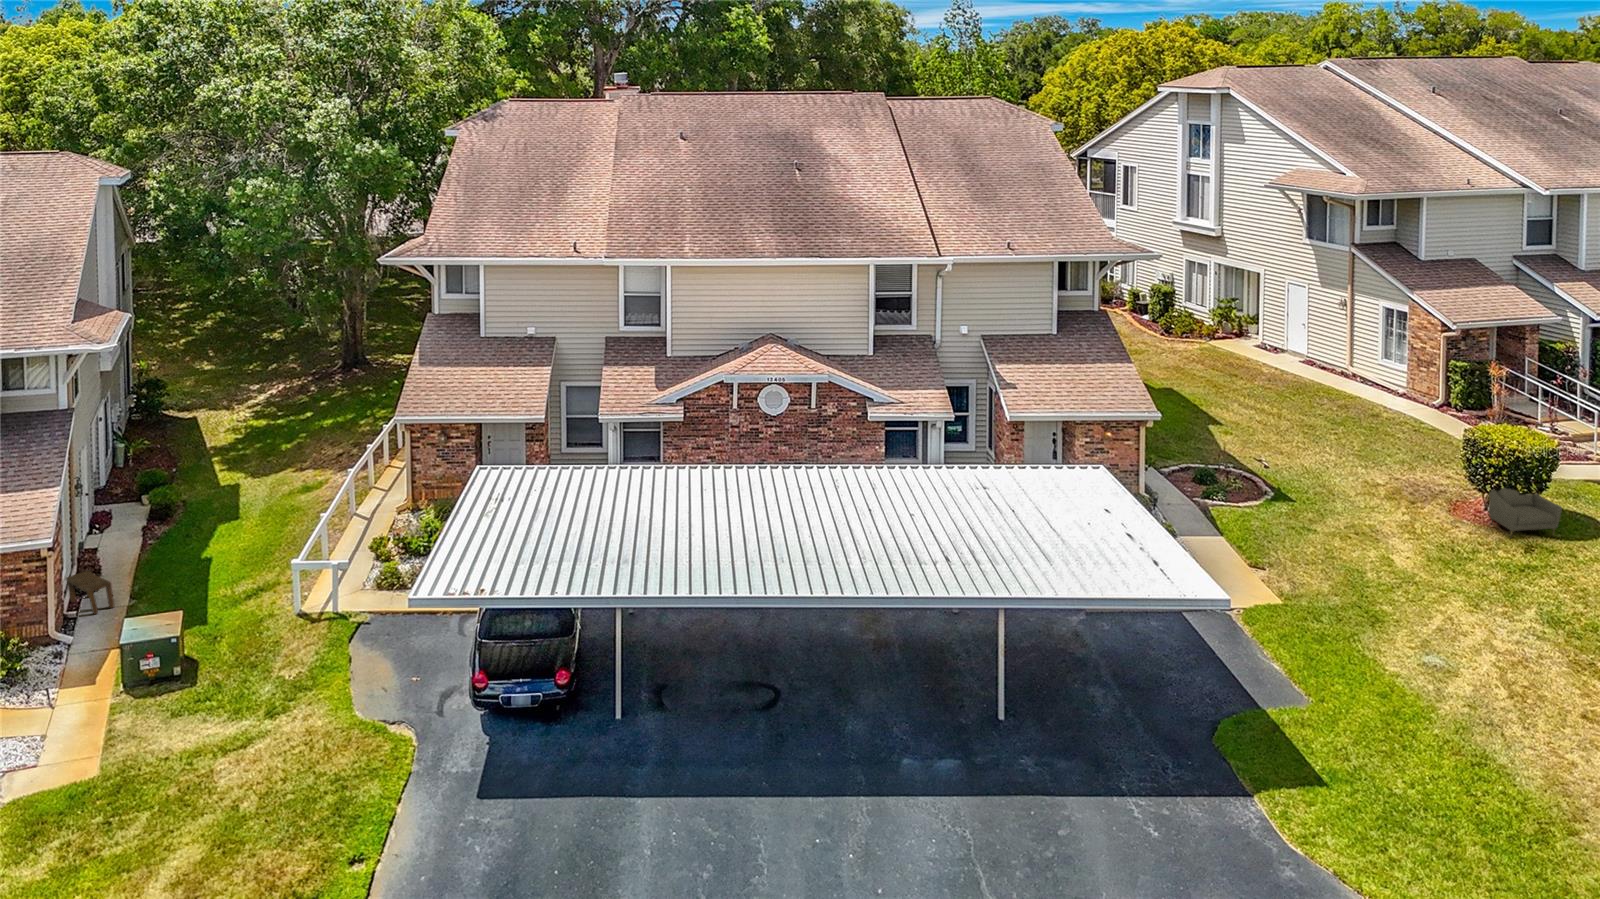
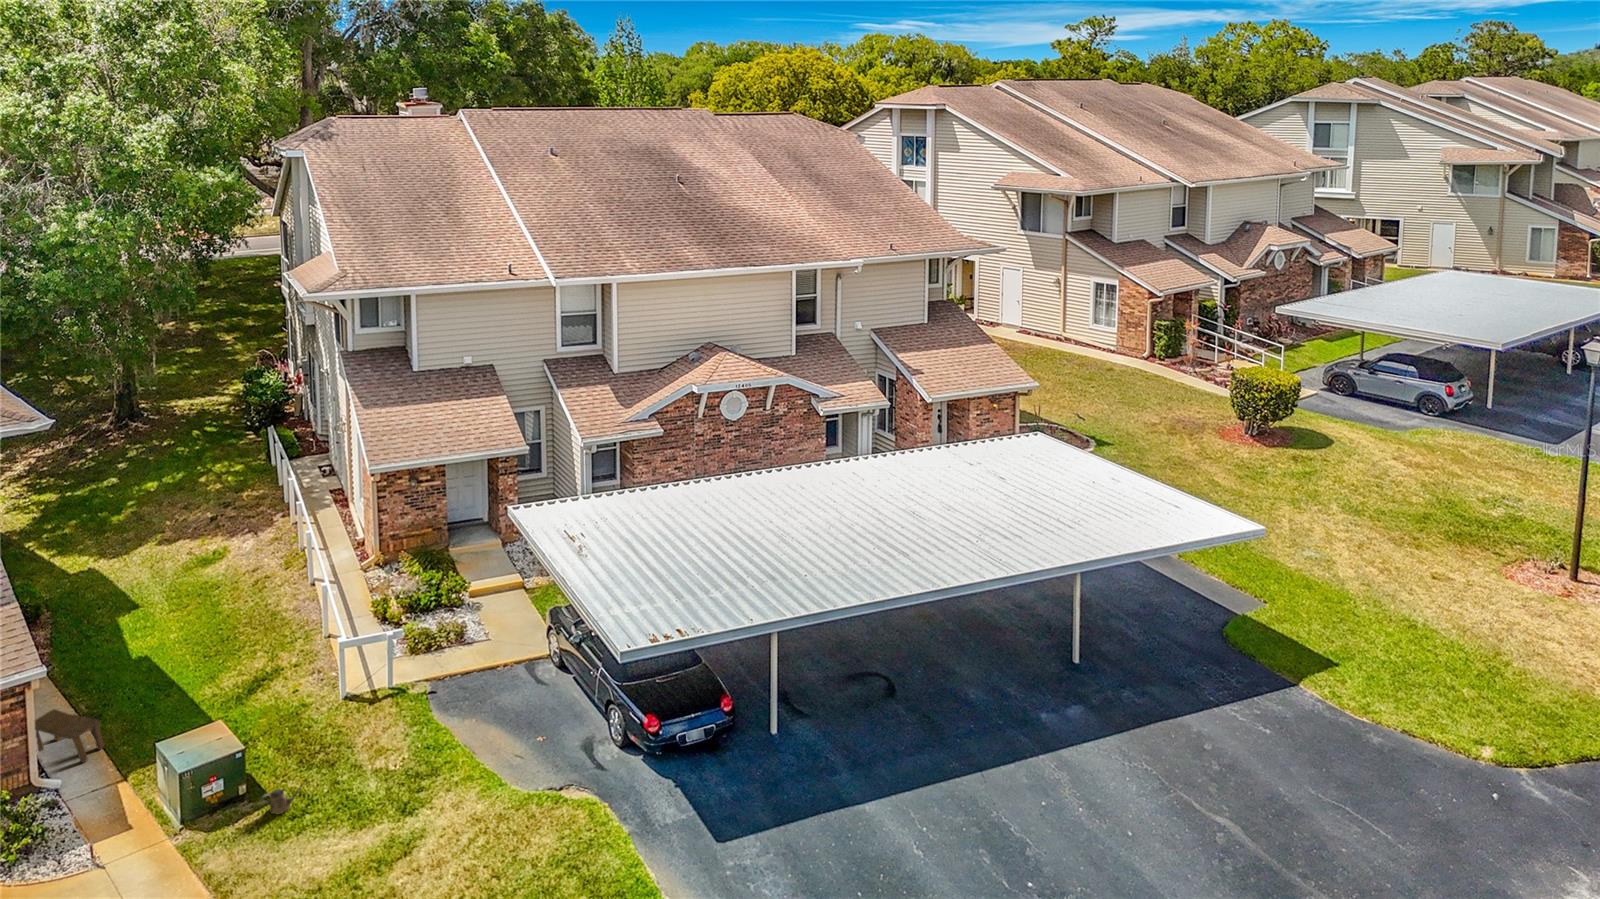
chair: present [1489,488,1562,537] -> none [1257,410,1310,456]
watering can: none [182,651,216,672] -> present [262,786,302,814]

